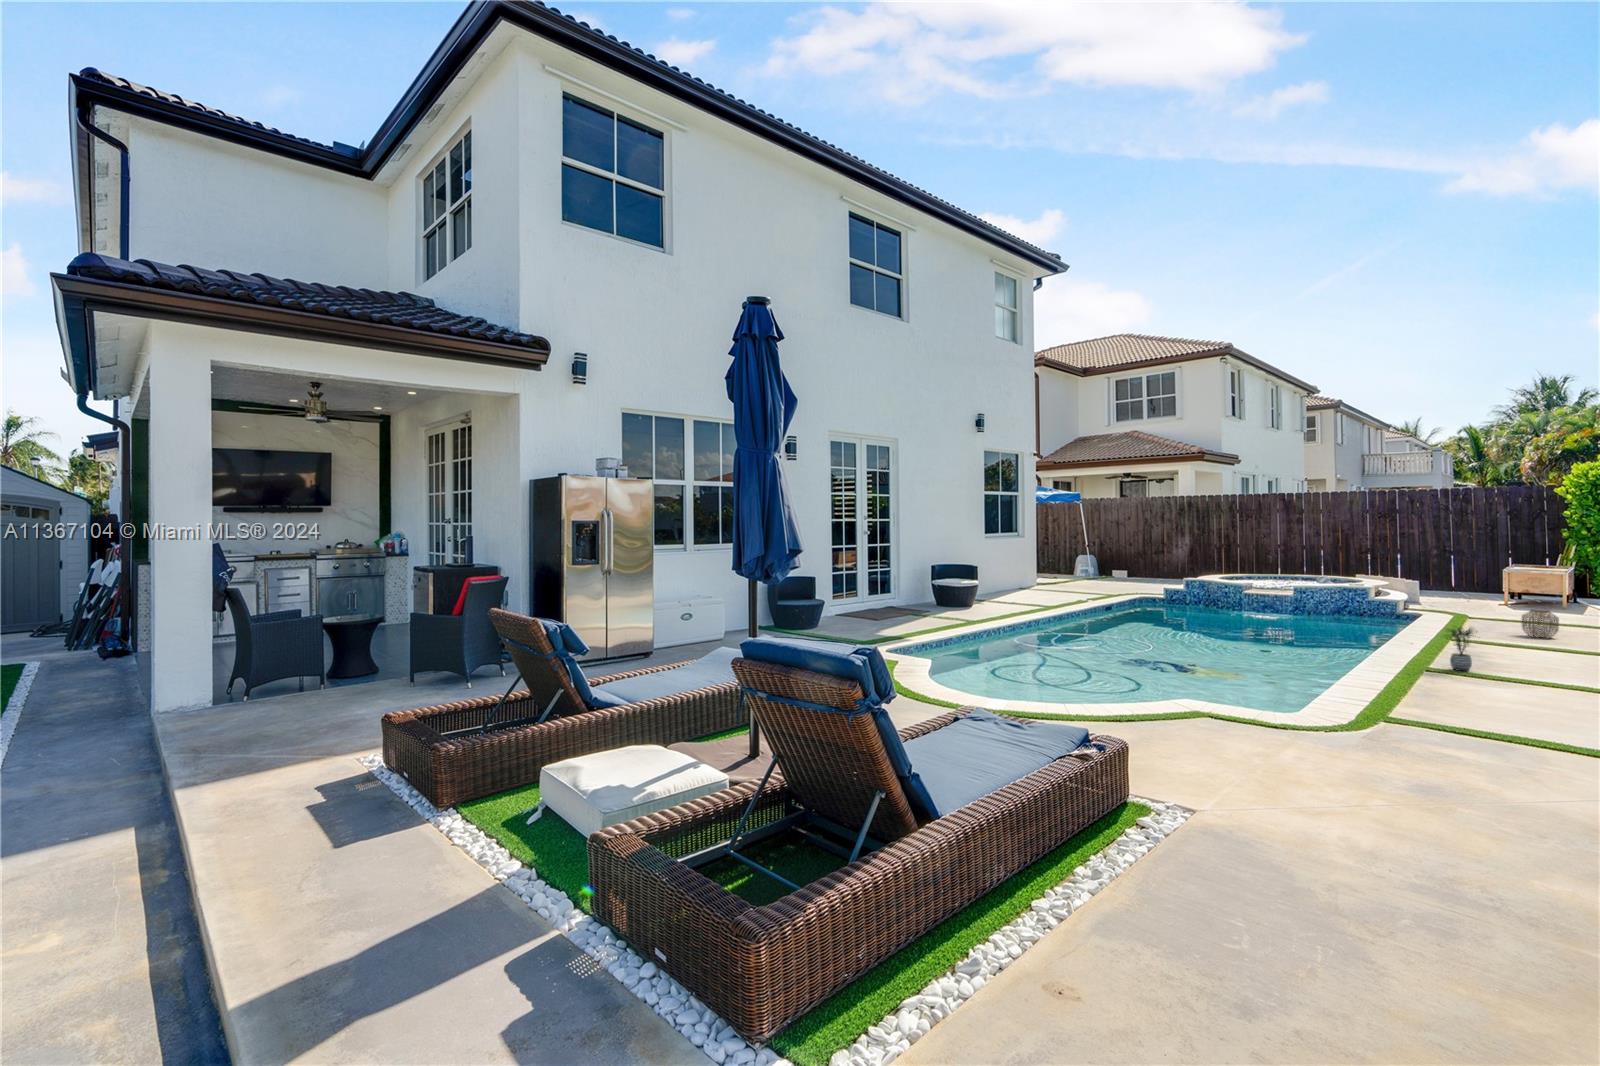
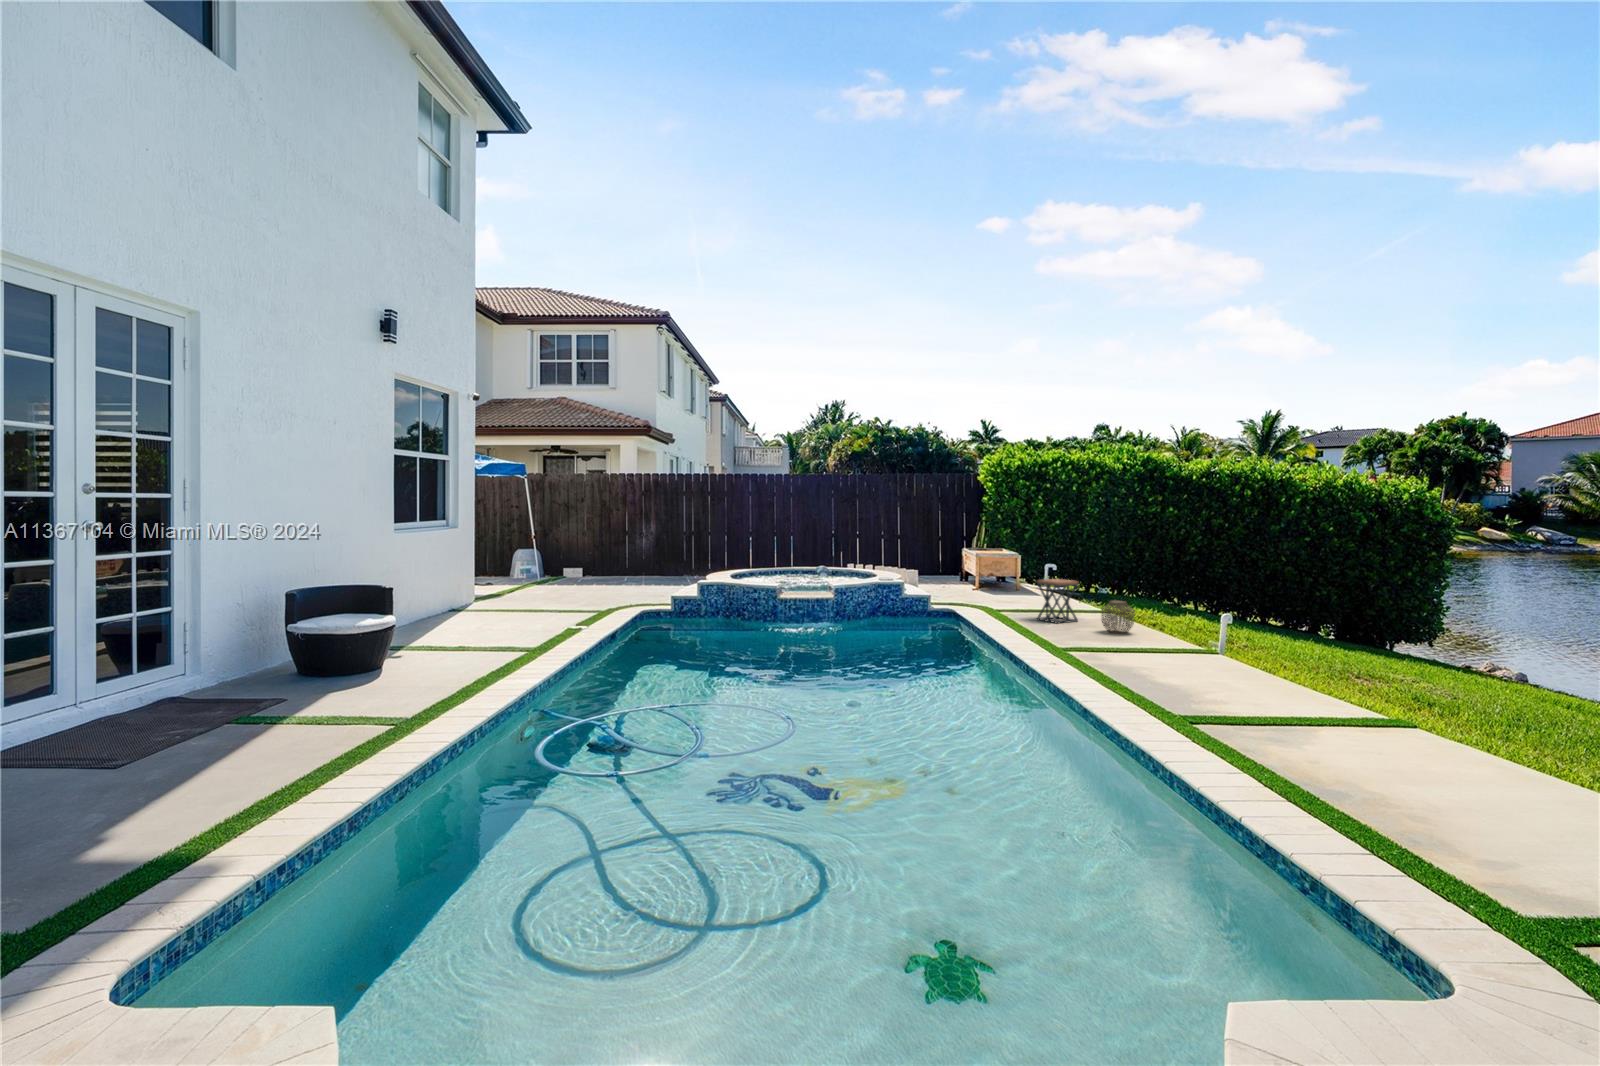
stool: none [1486,590,1530,630] -> present [1037,579,1078,623]
potted plant: present [1446,626,1473,671] -> none [1251,650,1314,722]

